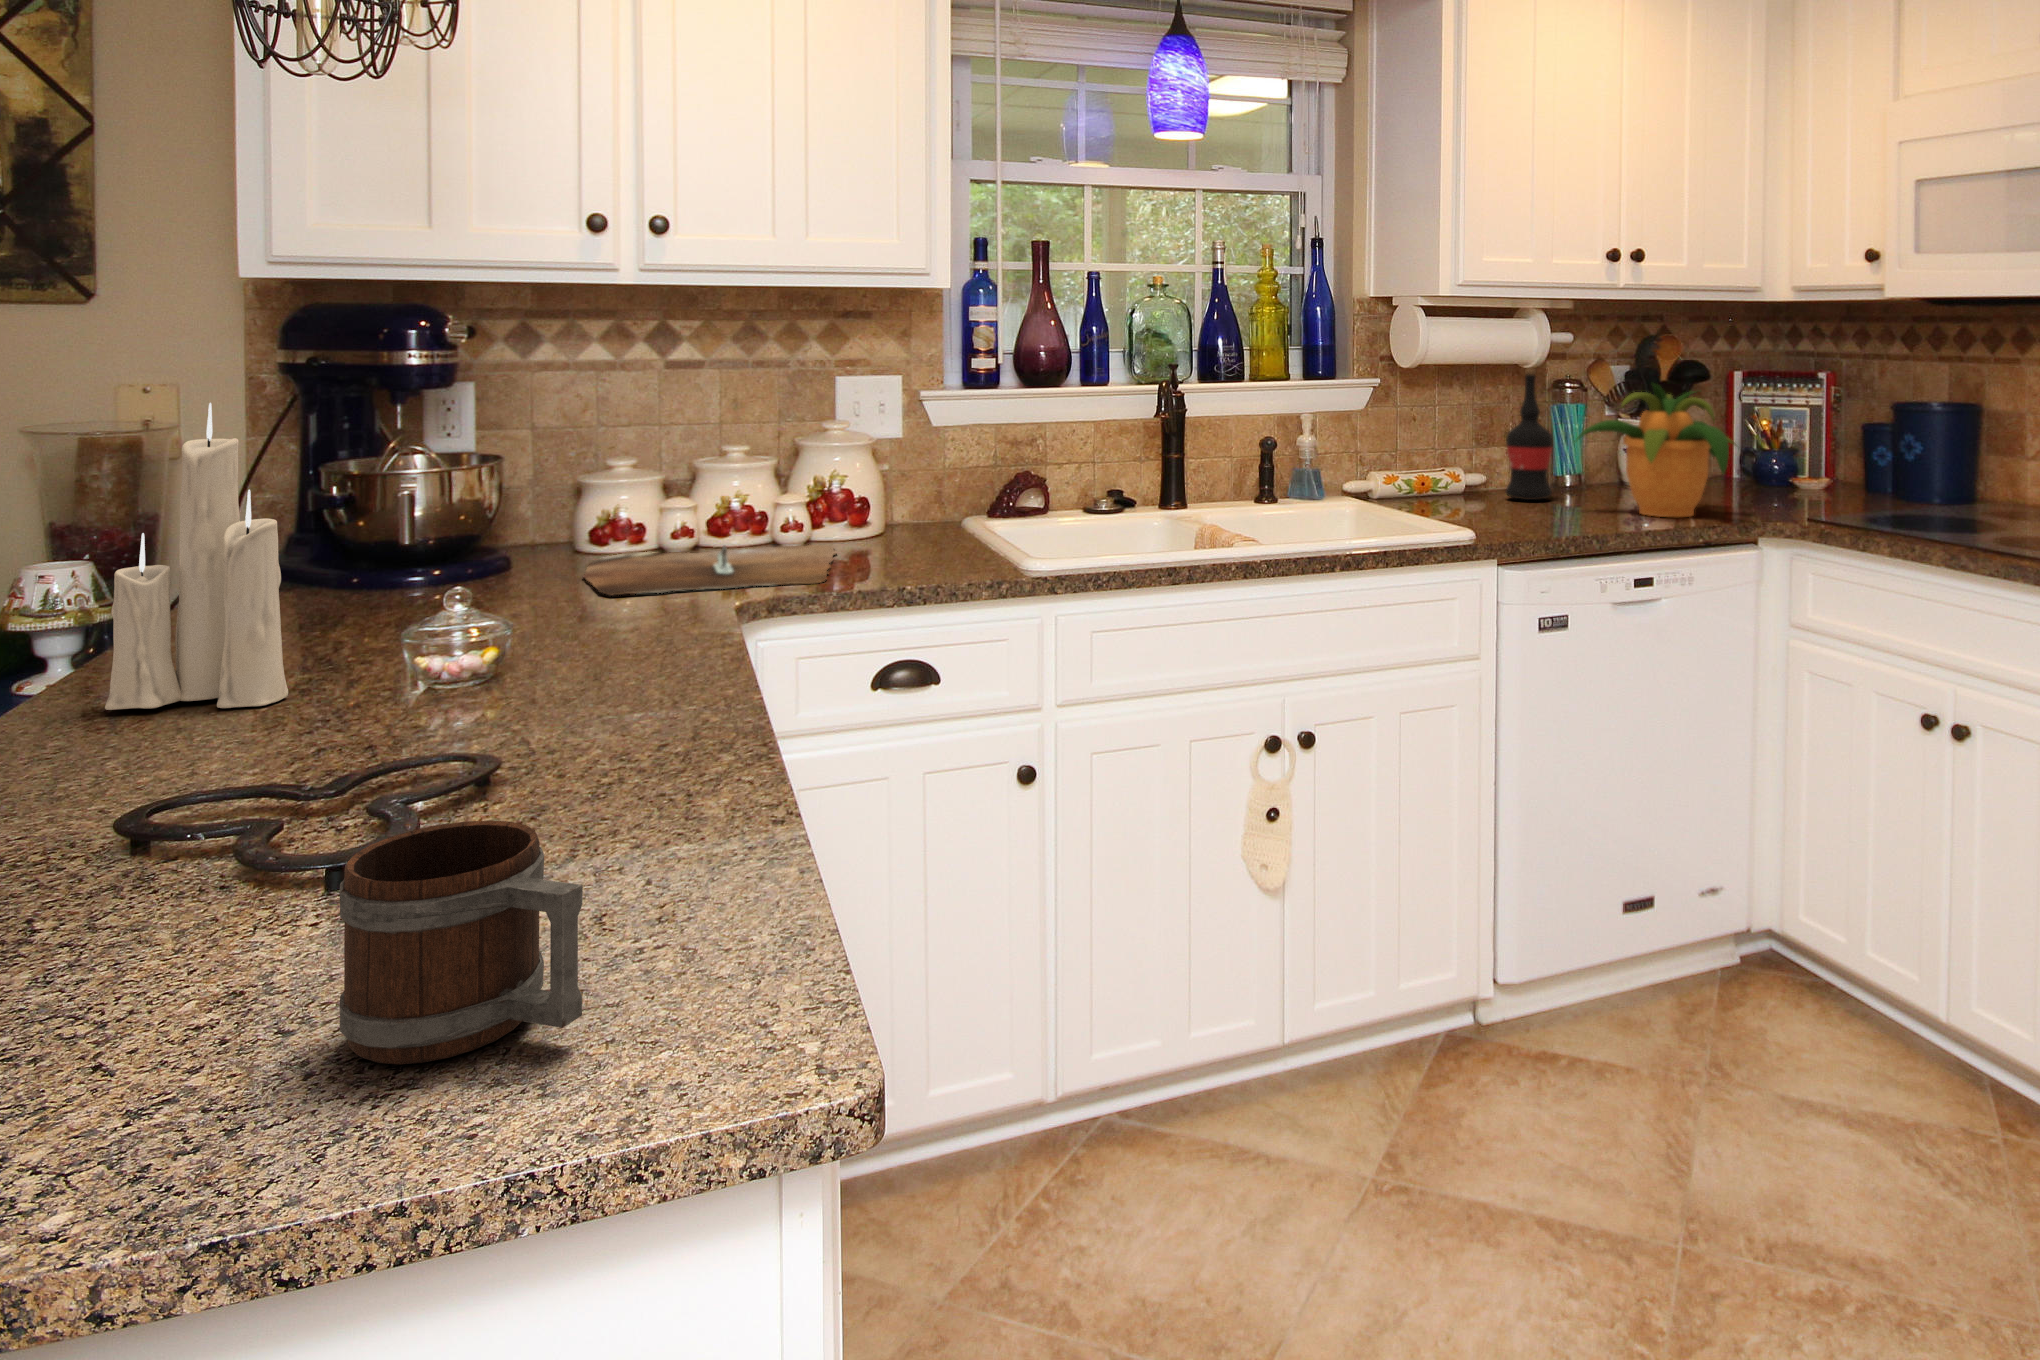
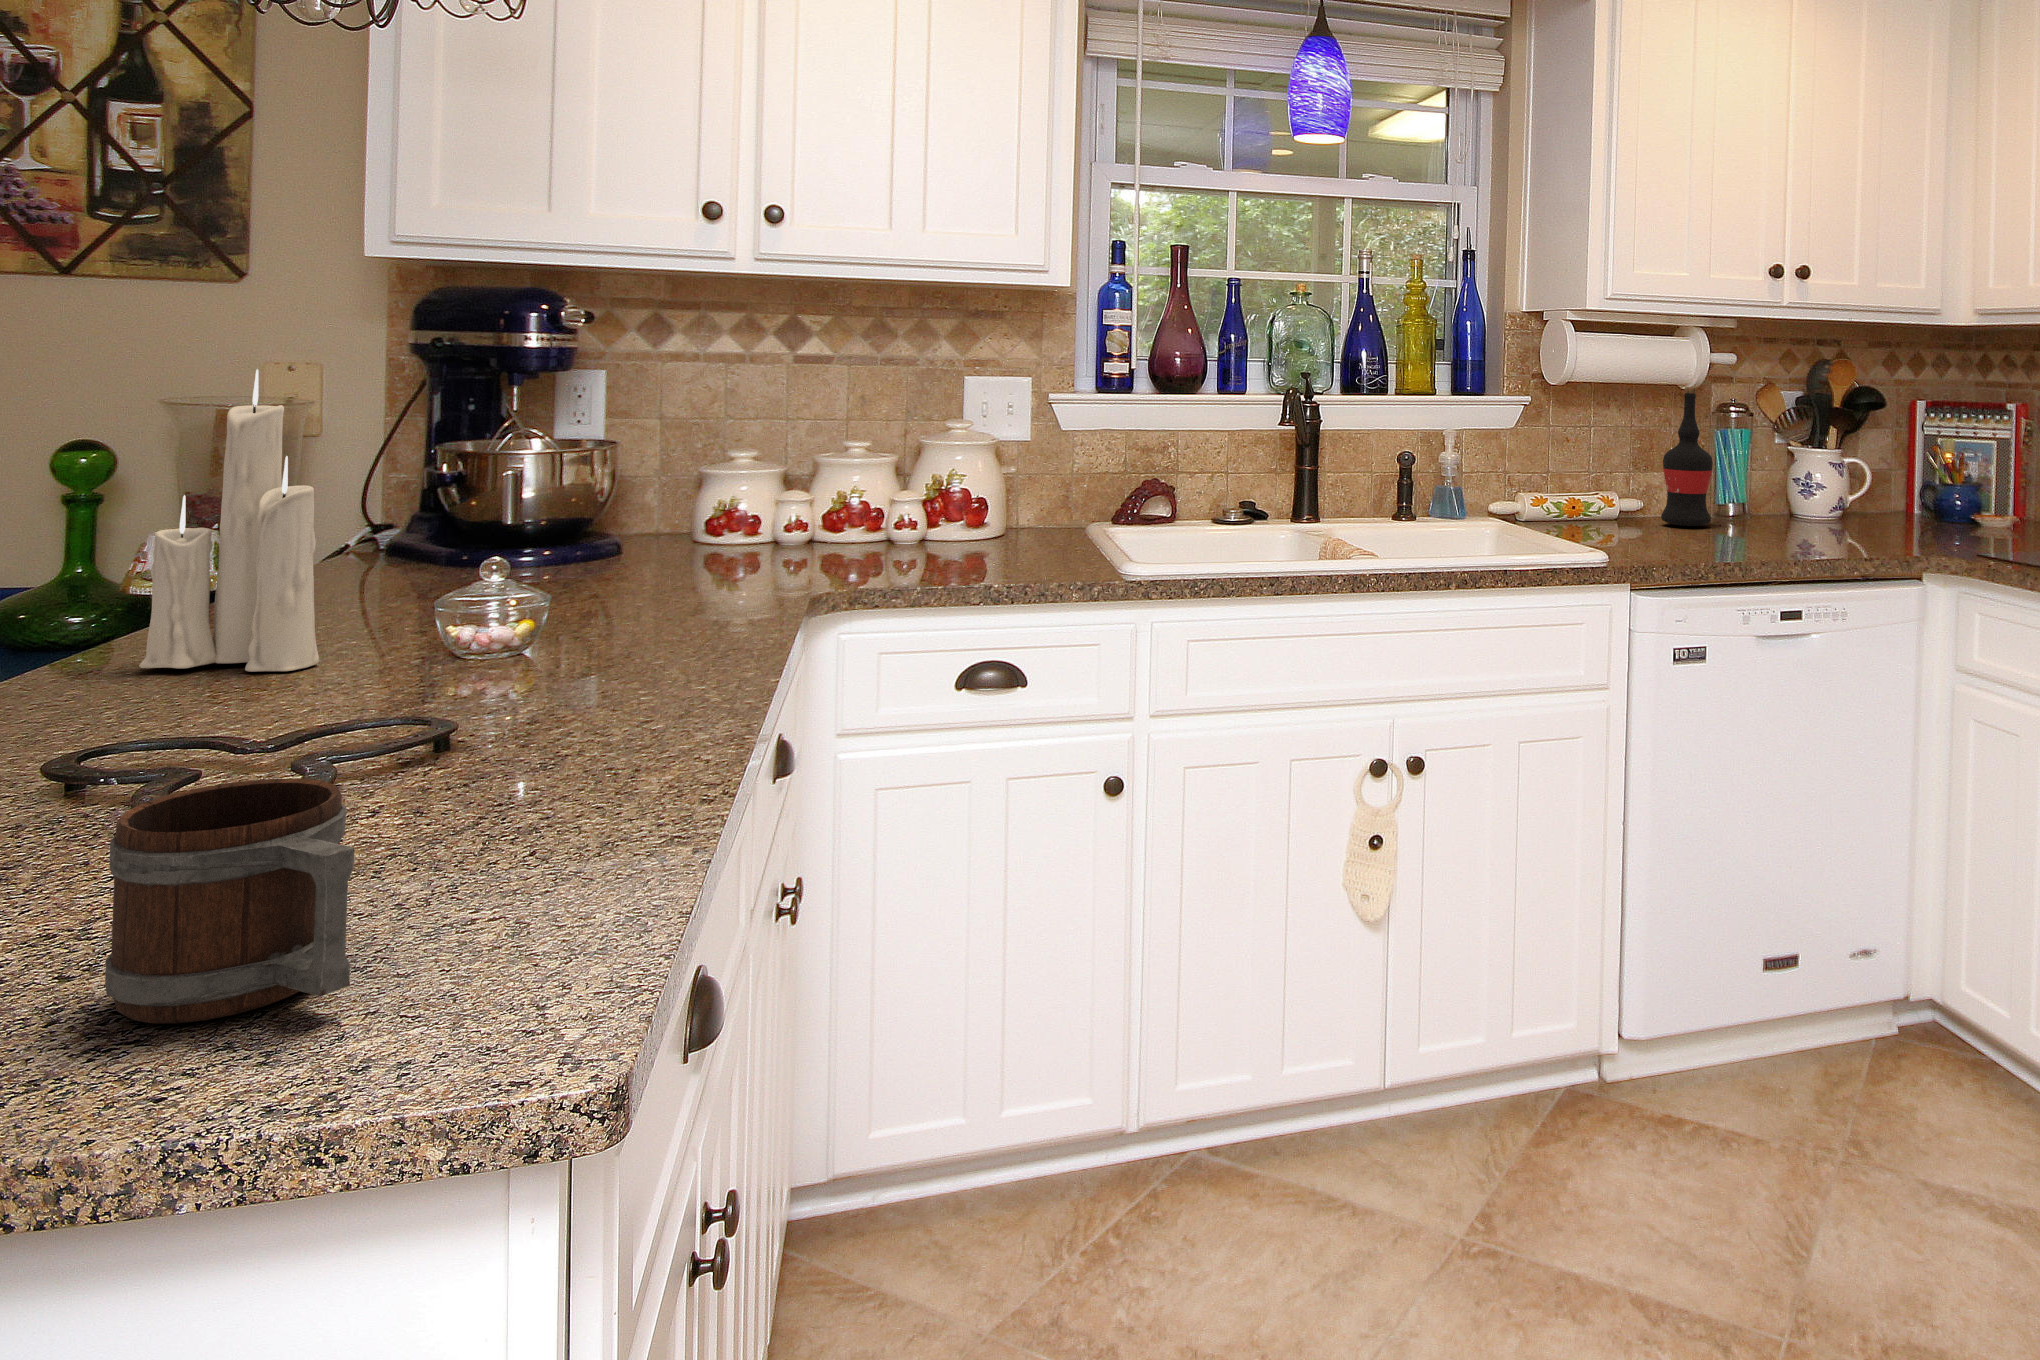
potted plant: present [1577,383,1736,517] -> none [1726,402,1911,549]
cutting board: present [584,545,837,596] -> none [676,538,941,583]

